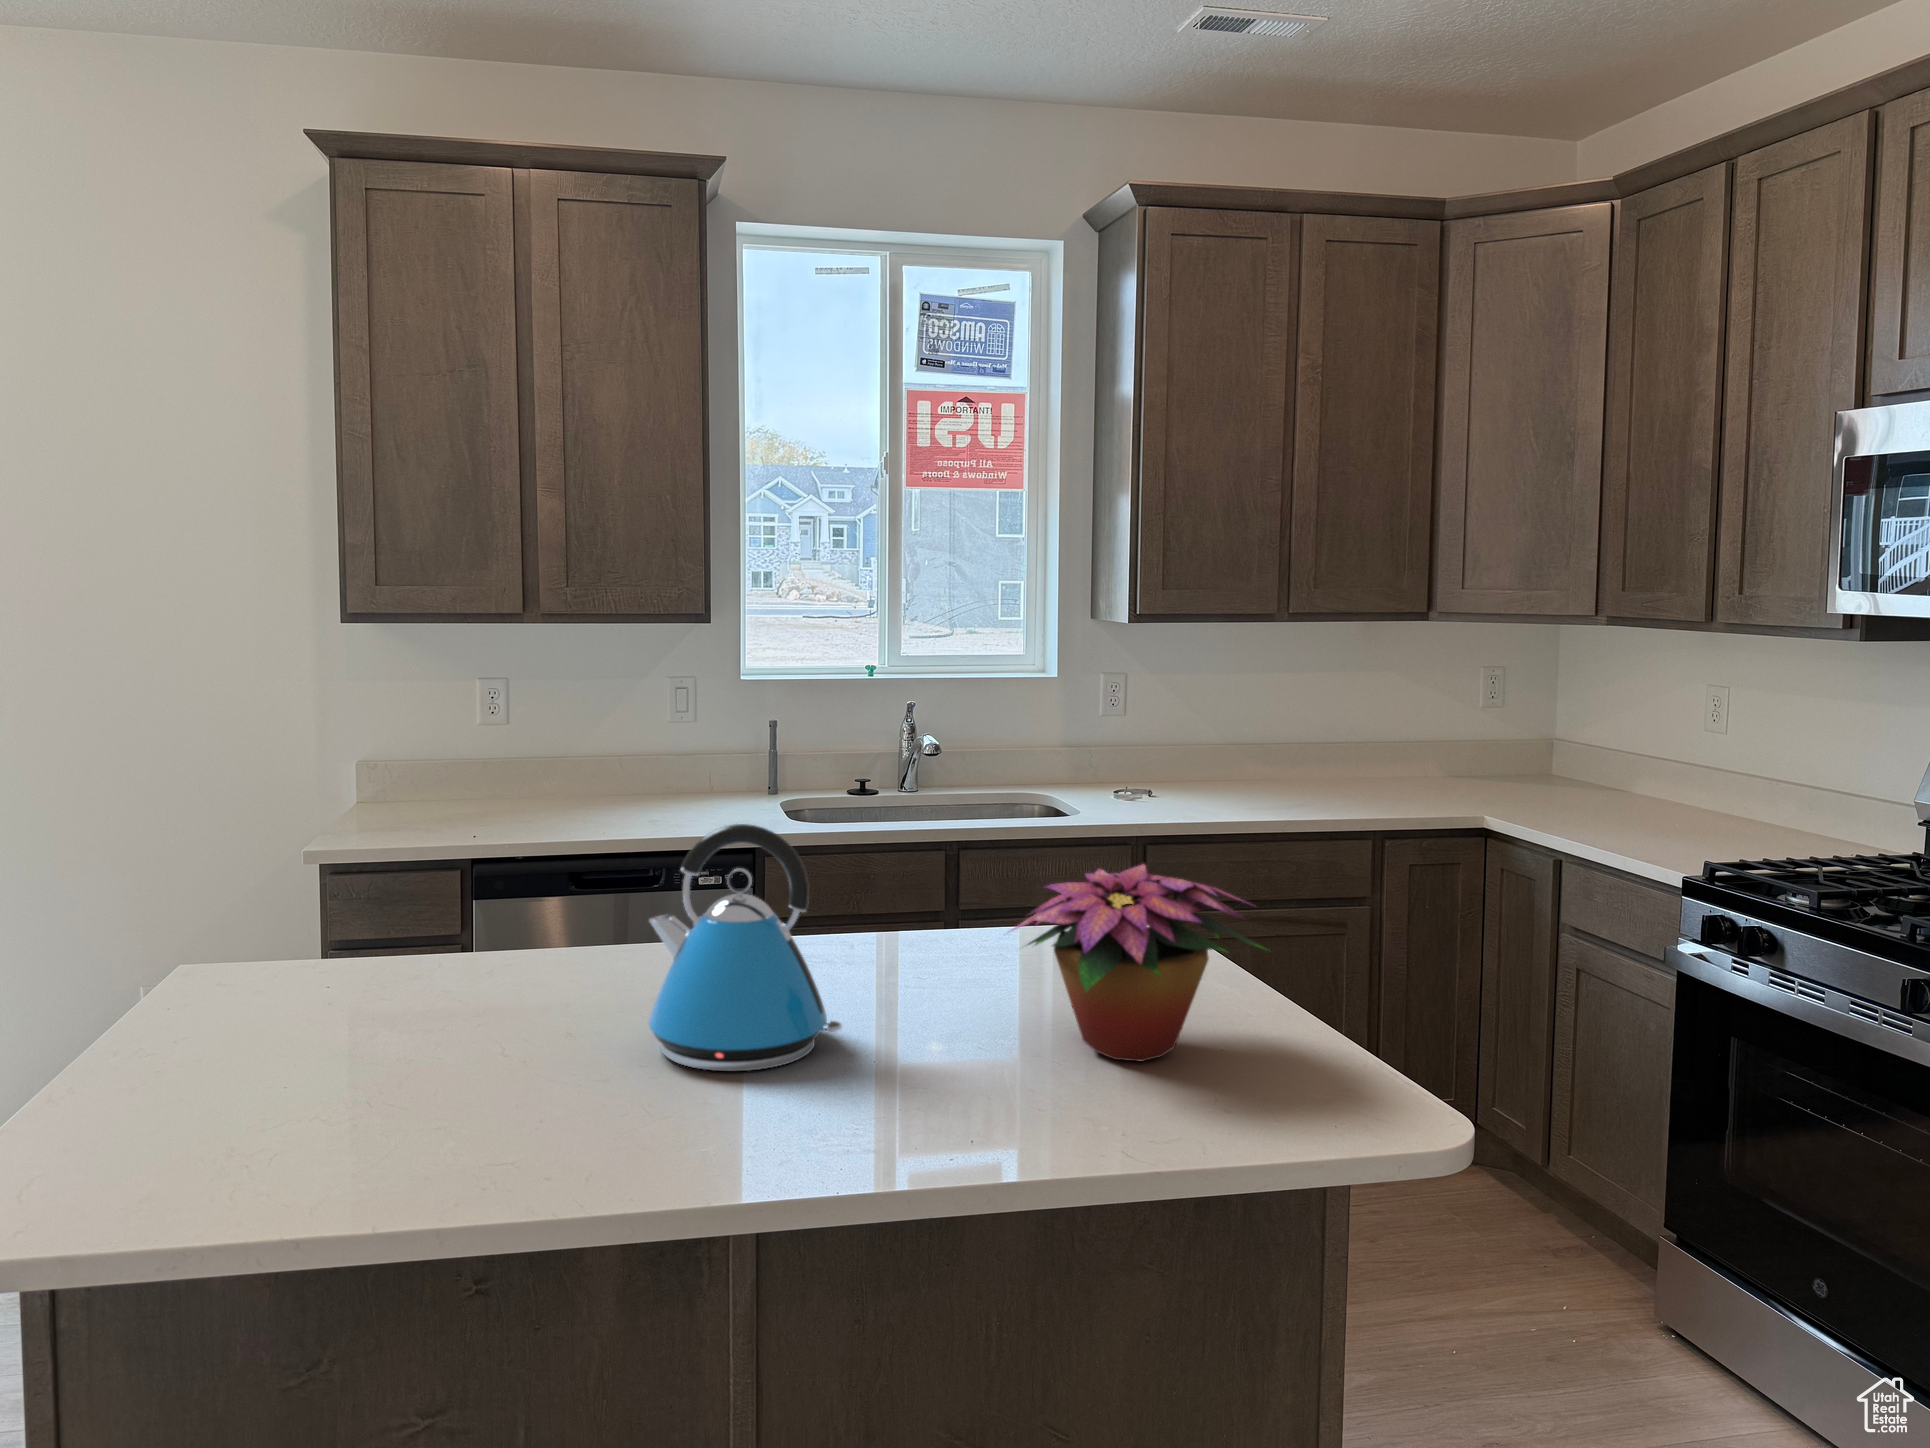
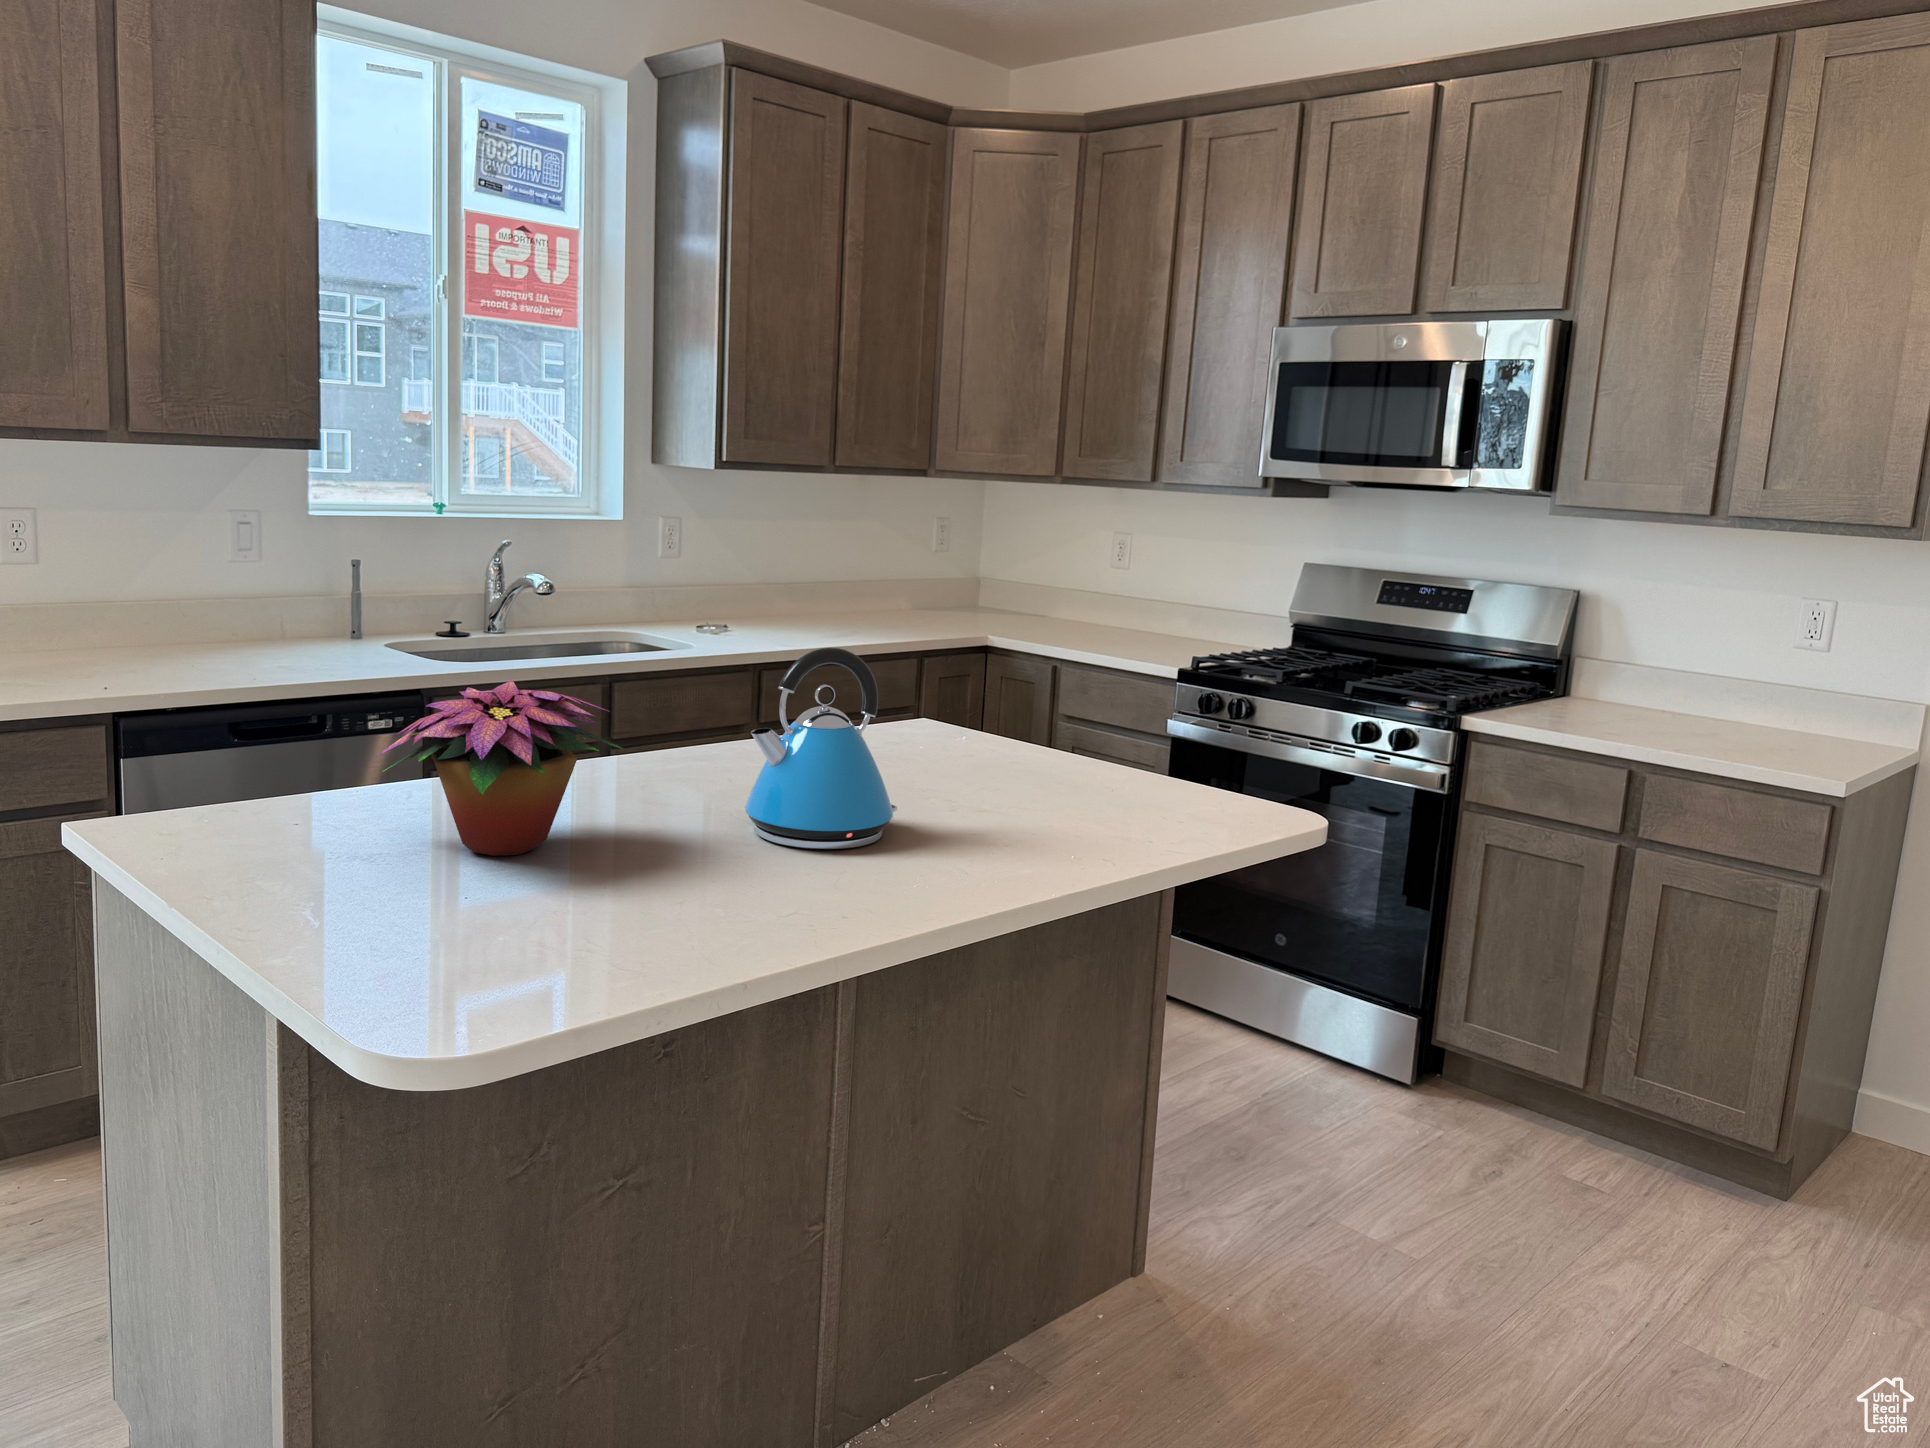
flower arrangement: present [1008,864,1265,1062] -> present [377,680,623,856]

